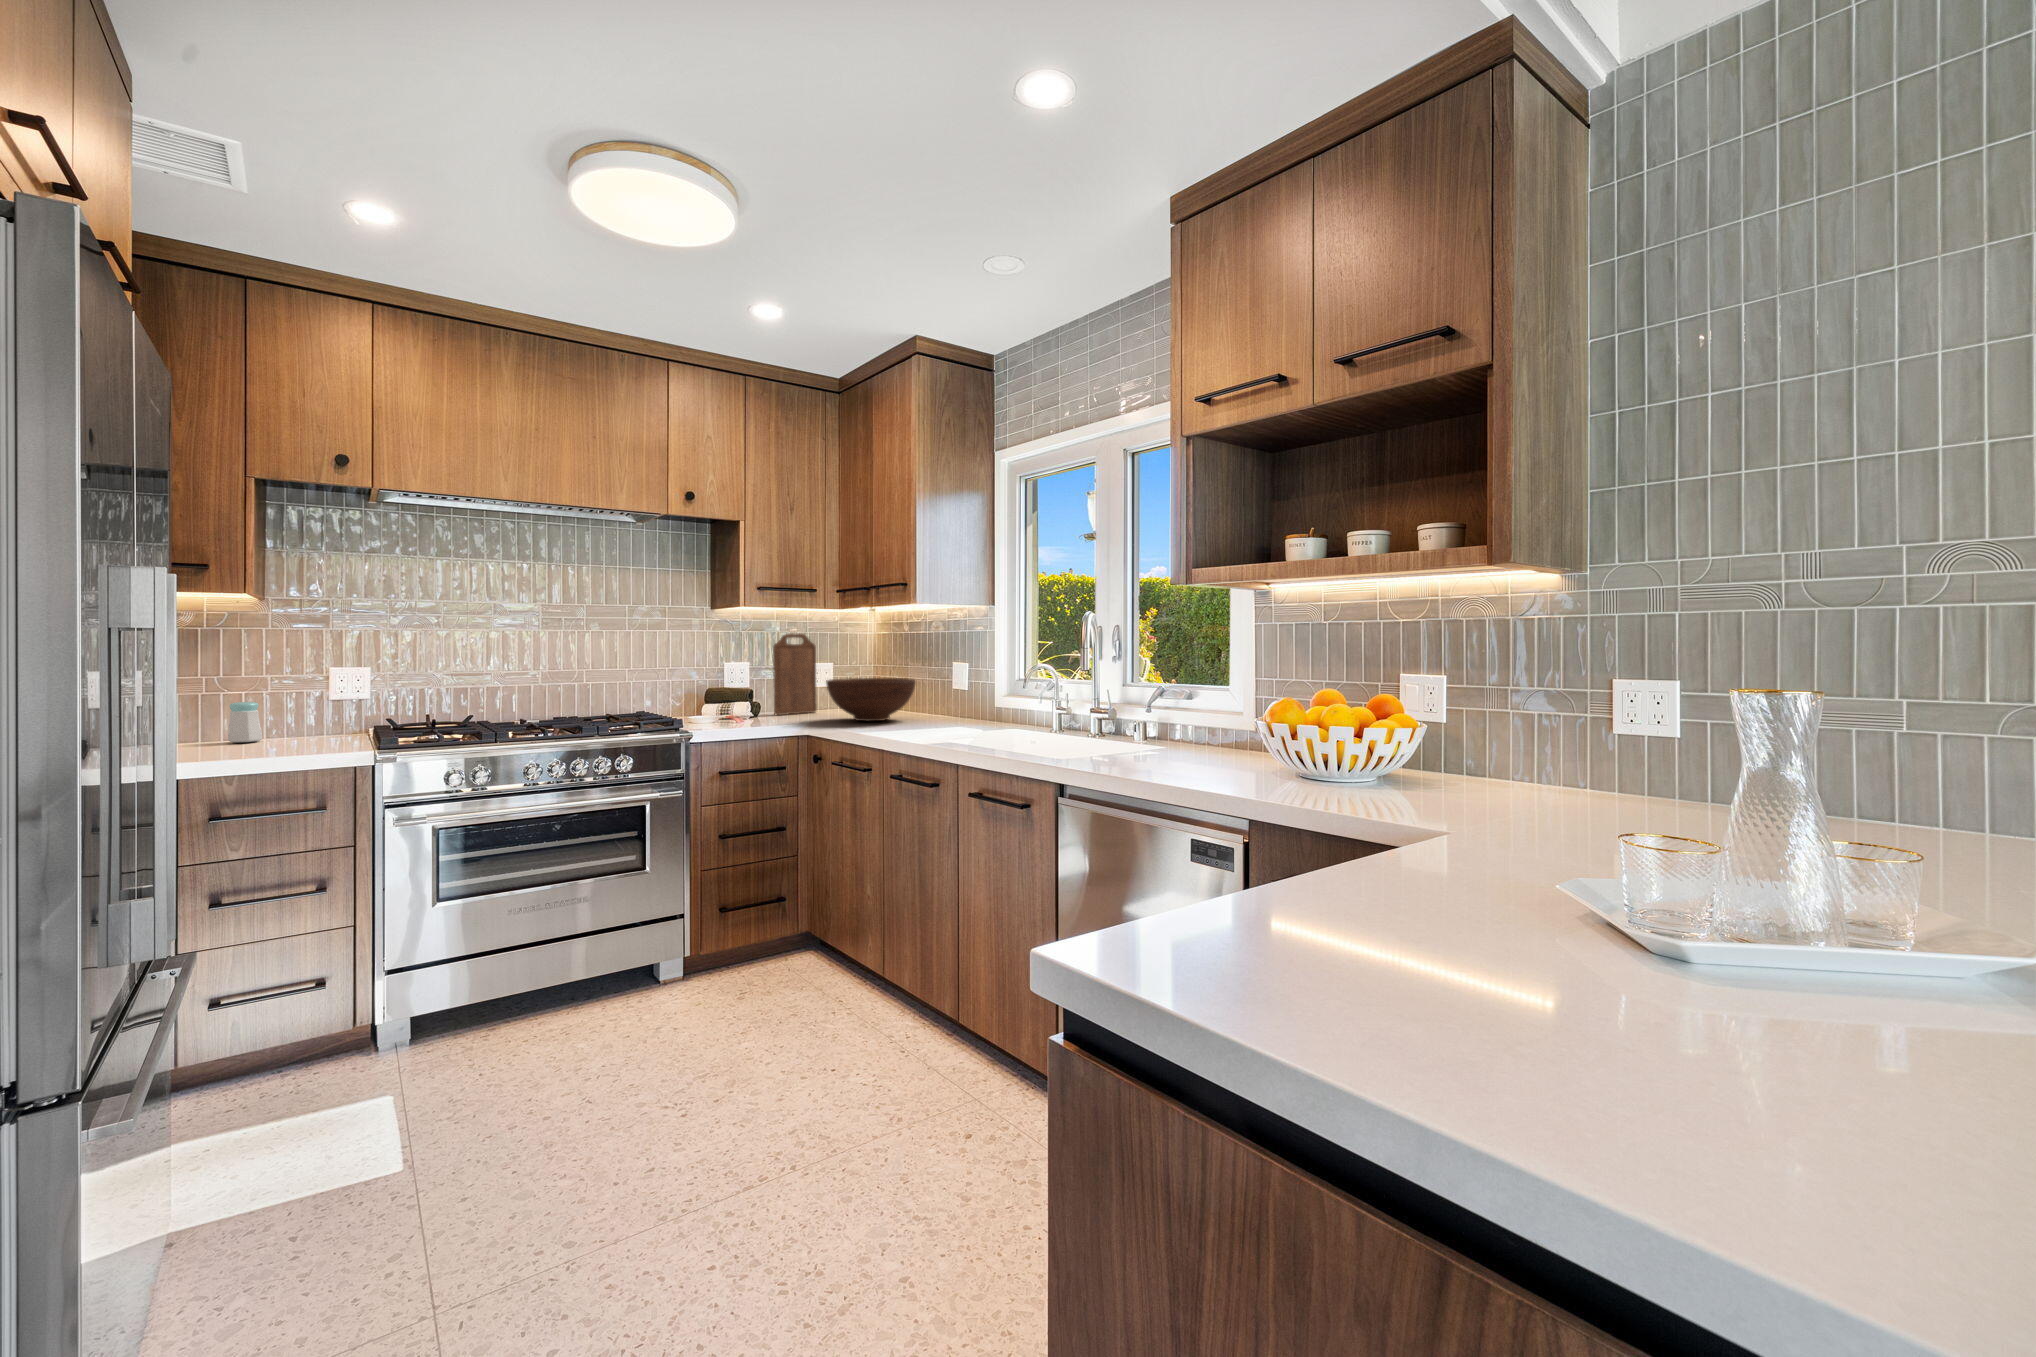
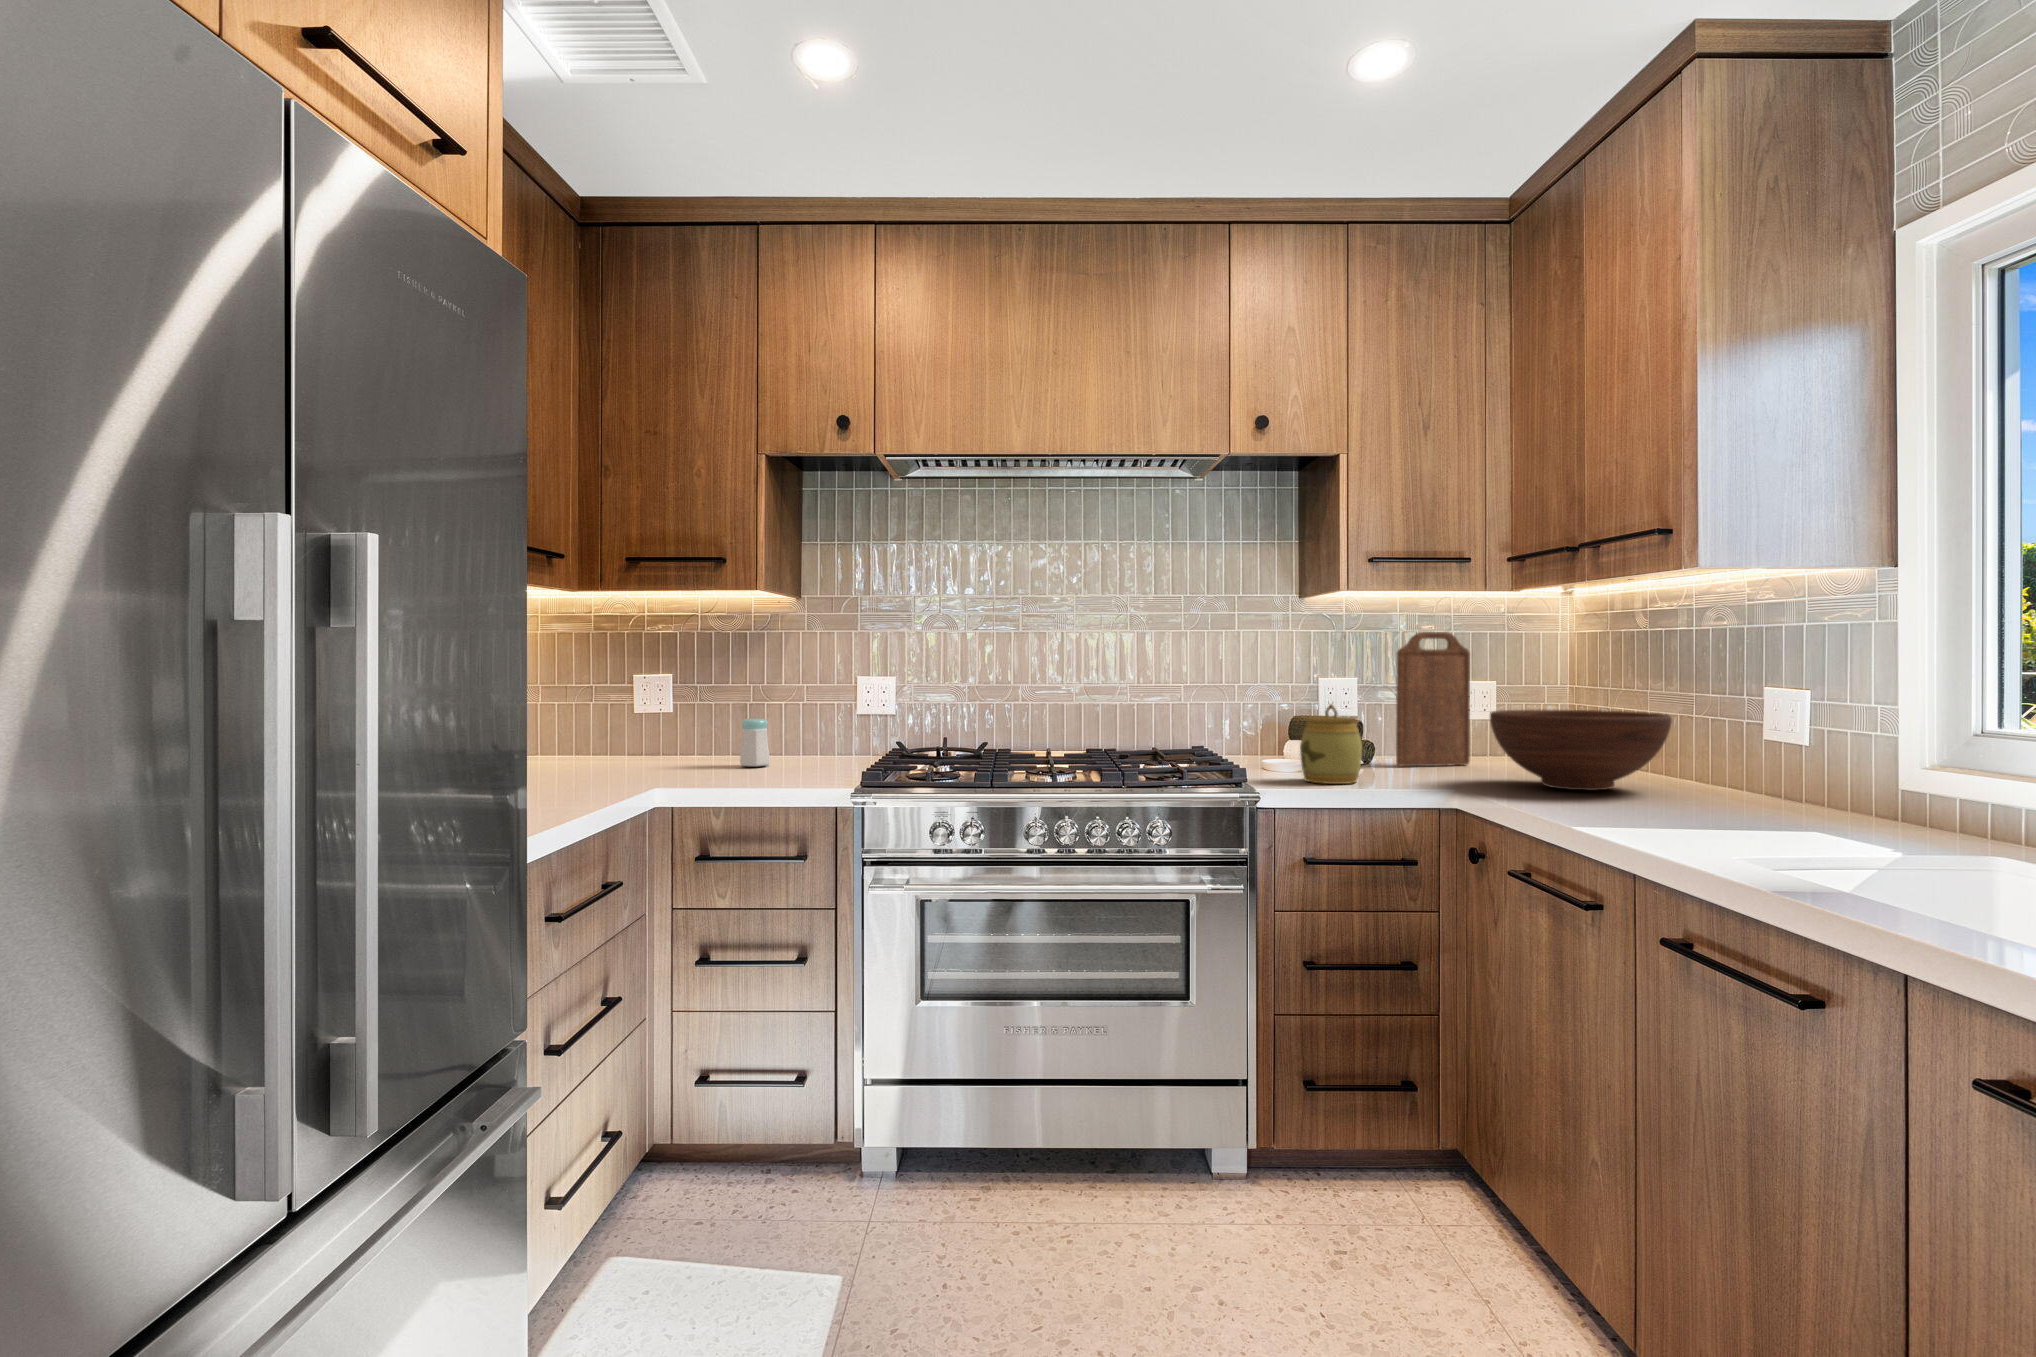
jar: none [716,678,754,727] -> present [1300,704,1362,784]

